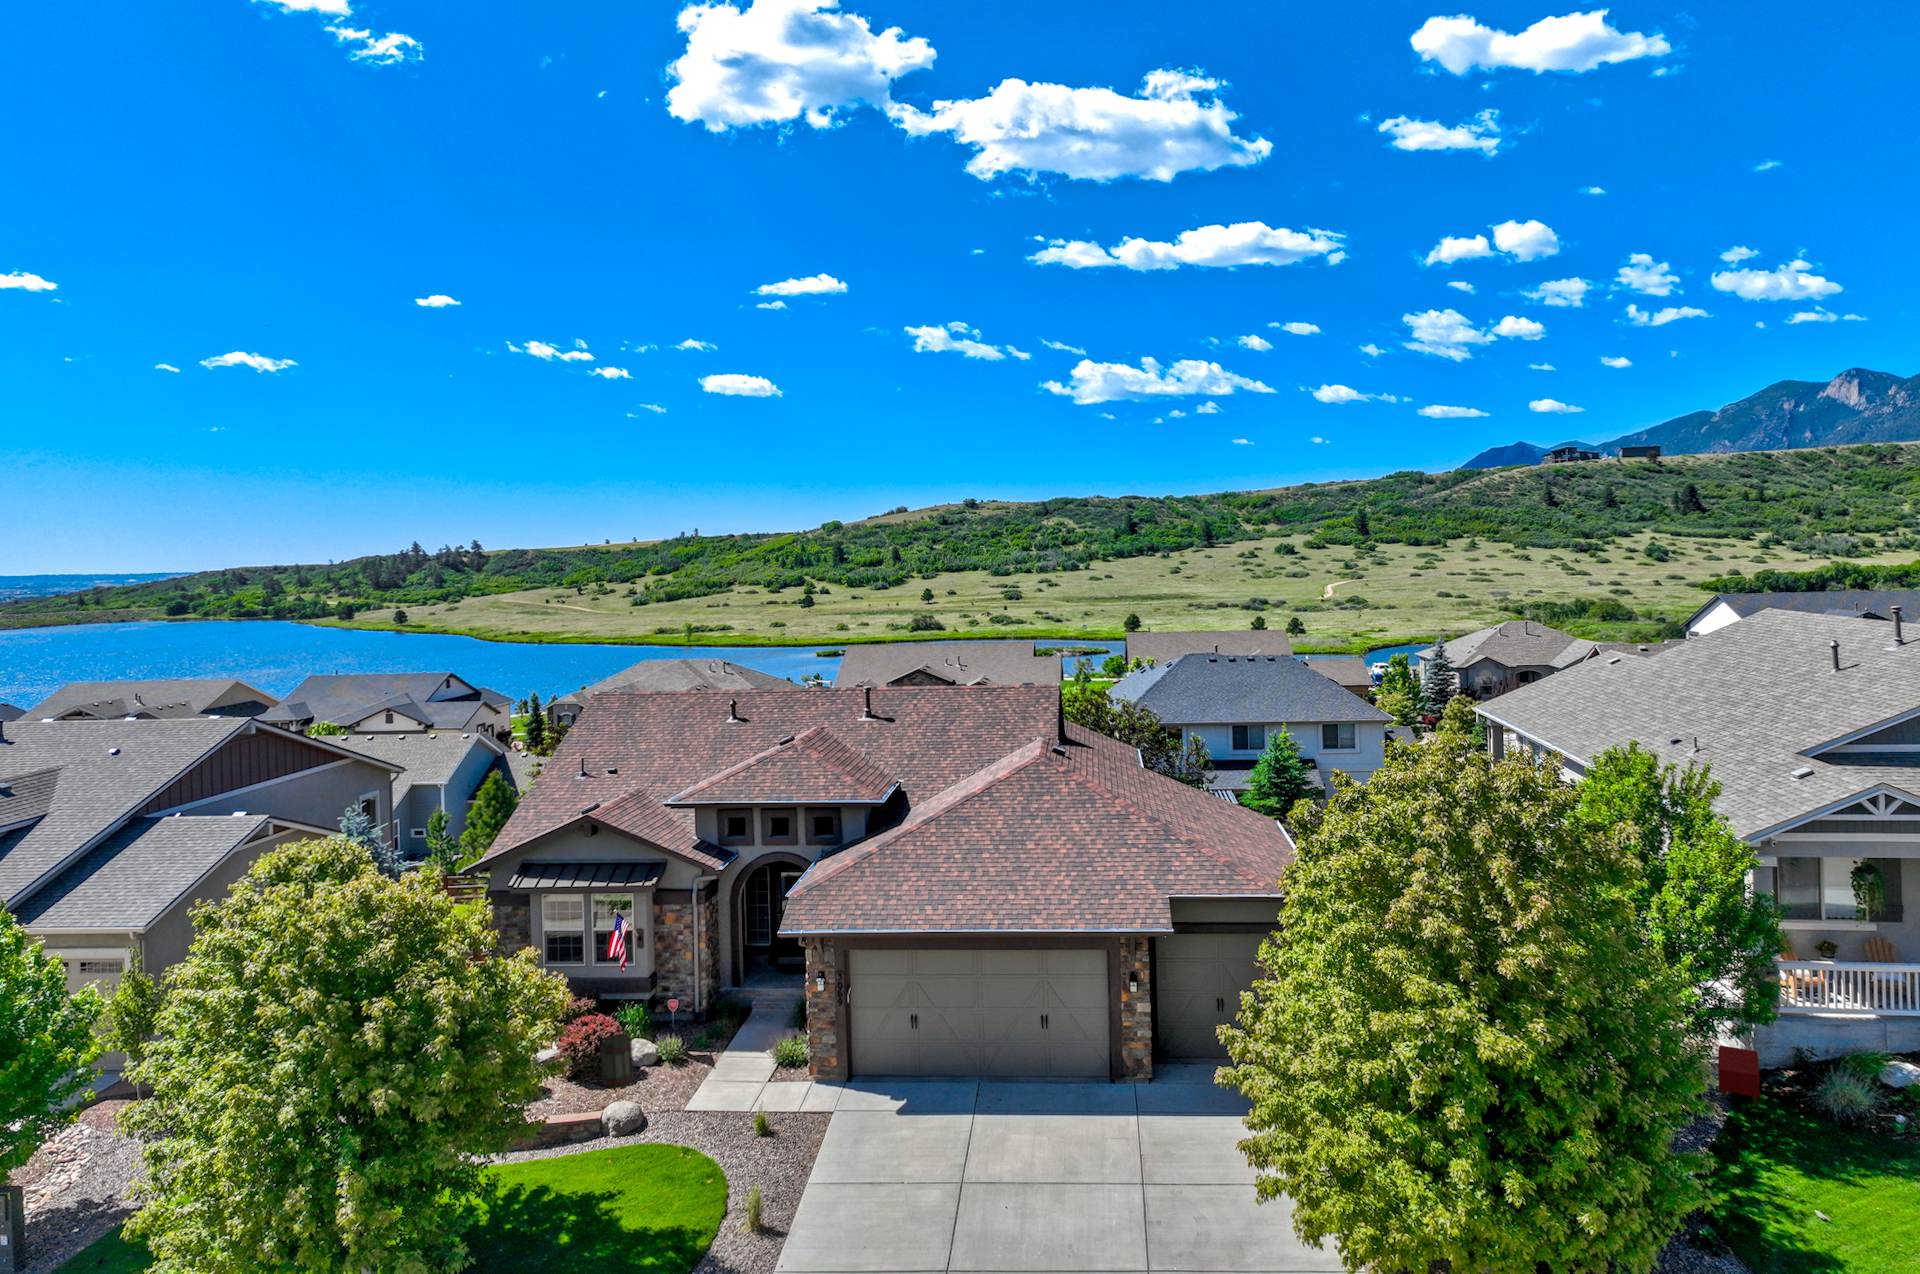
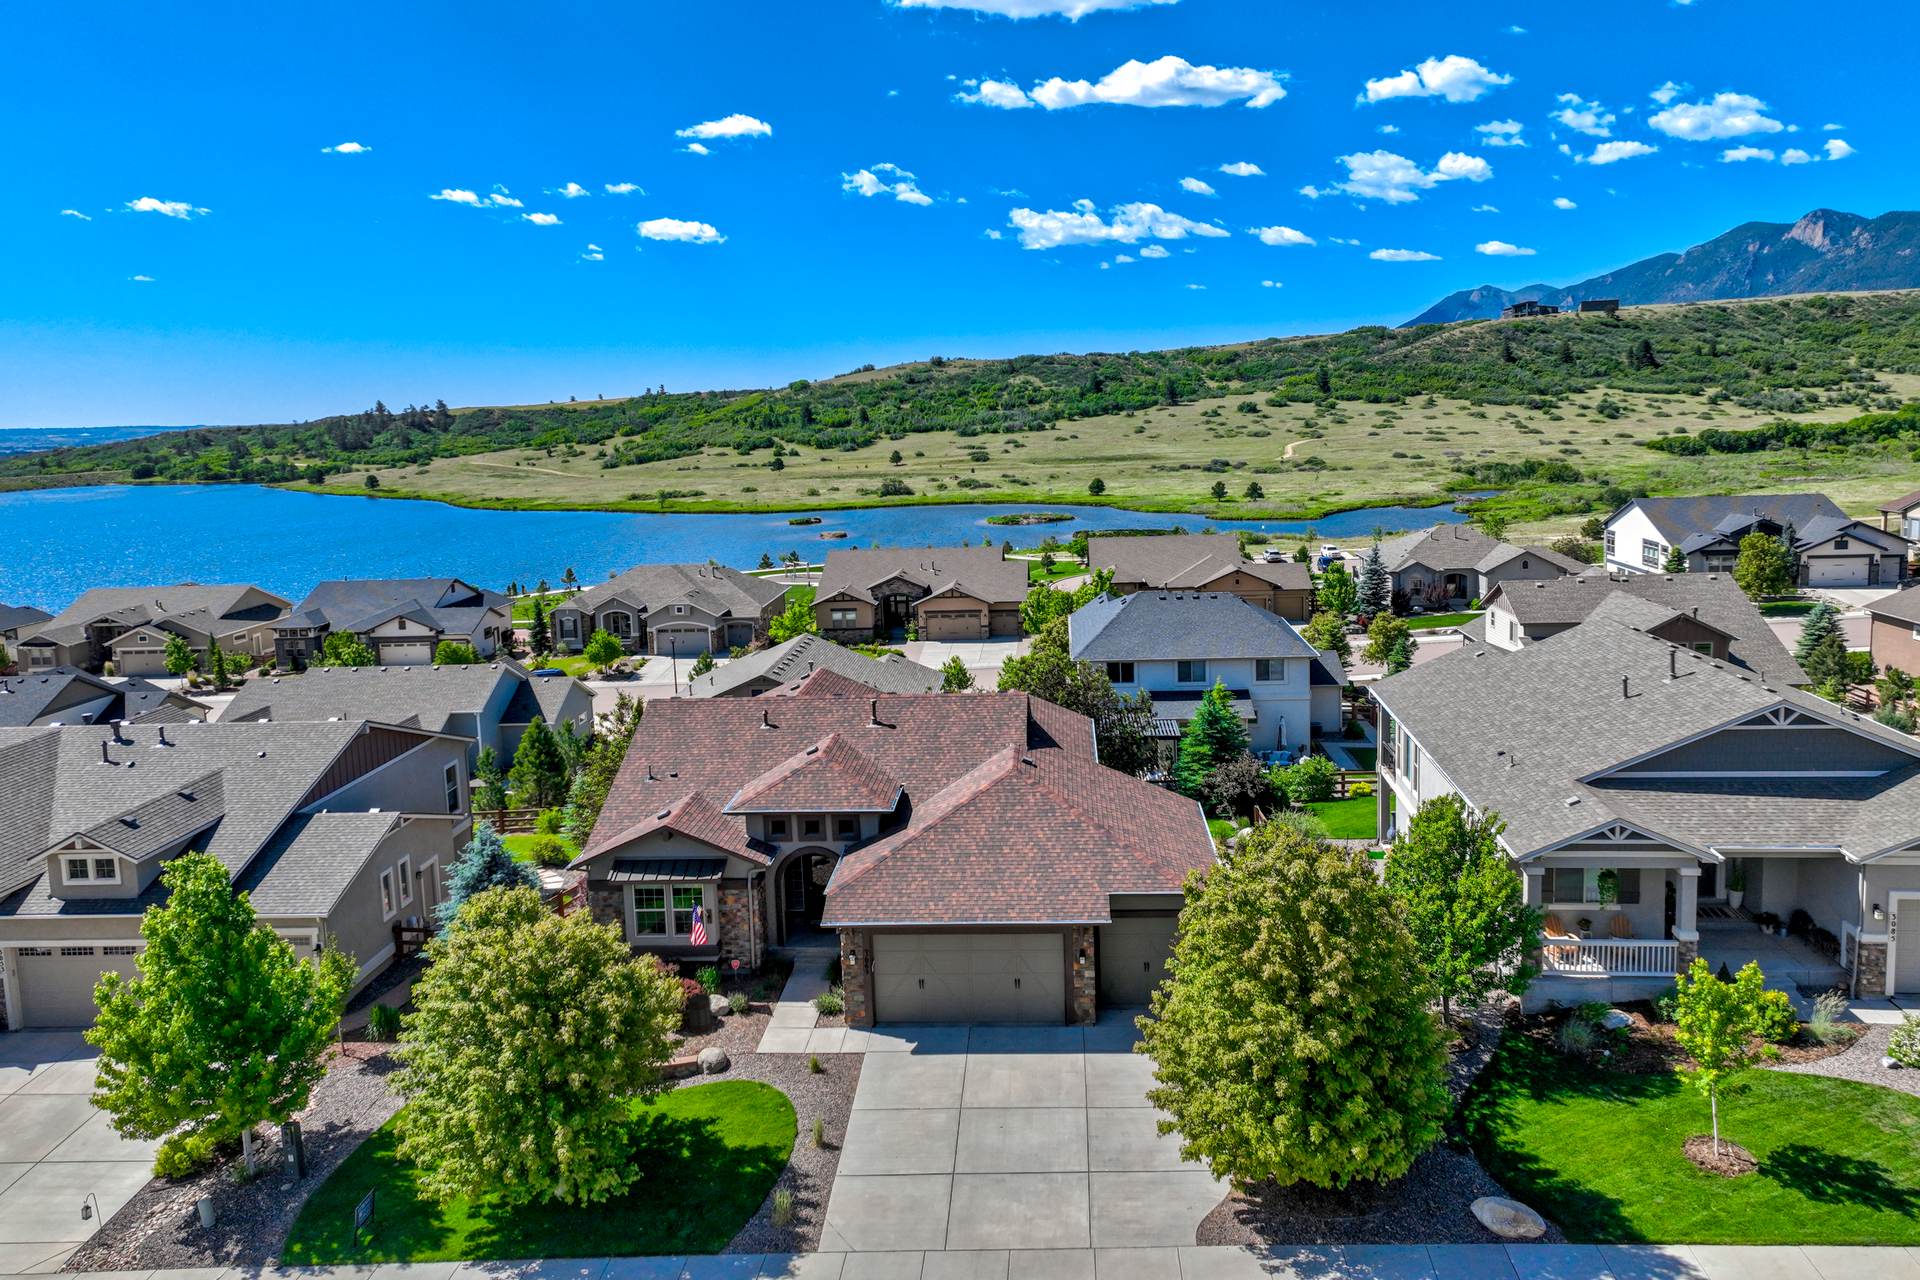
bench: present [1718,1046,1759,1107] -> none [1486,1002,1517,1047]

